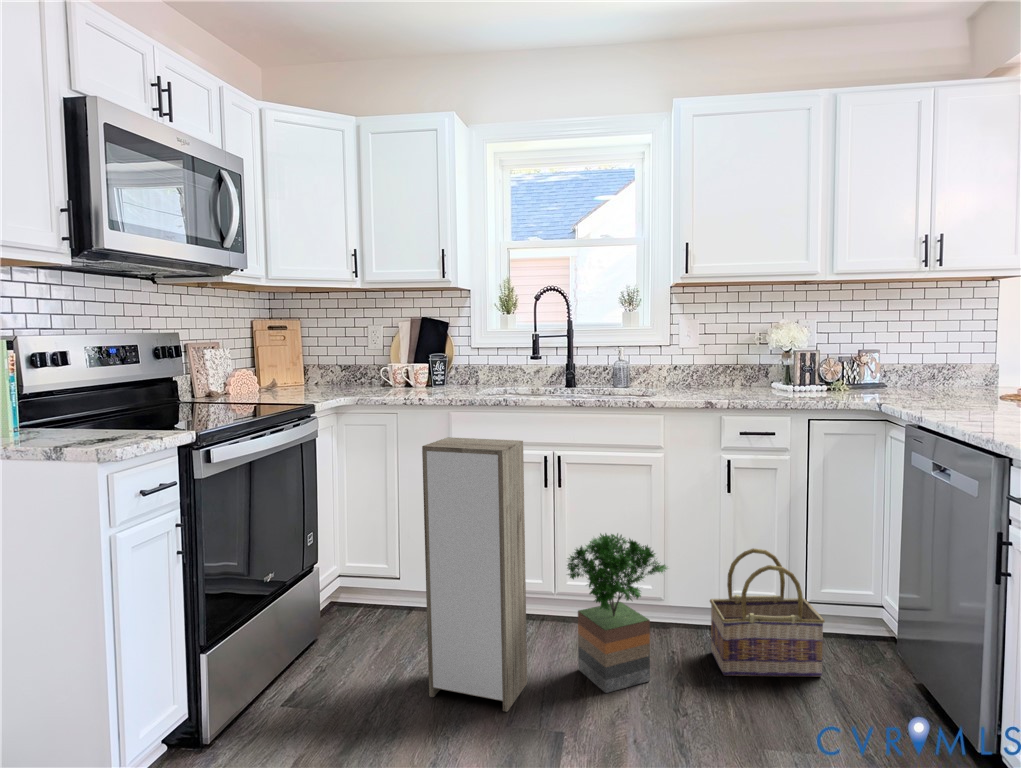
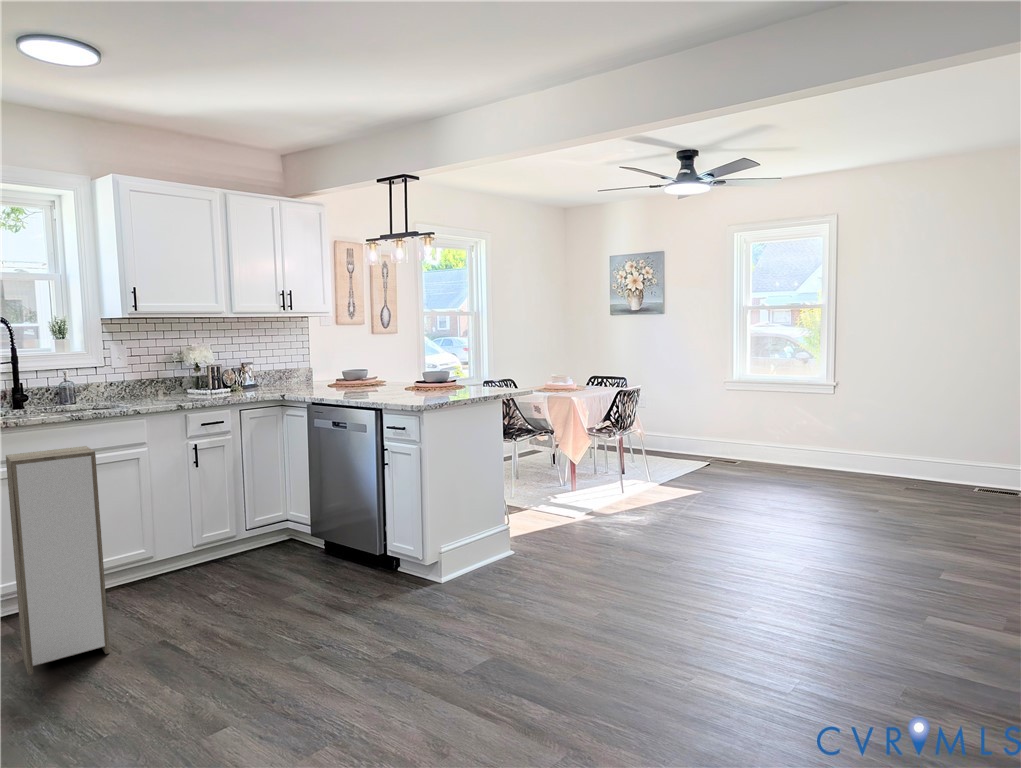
potted tree: present [567,533,667,693] -> none [119,507,194,619]
basket: present [710,549,825,676] -> none [201,499,277,585]

